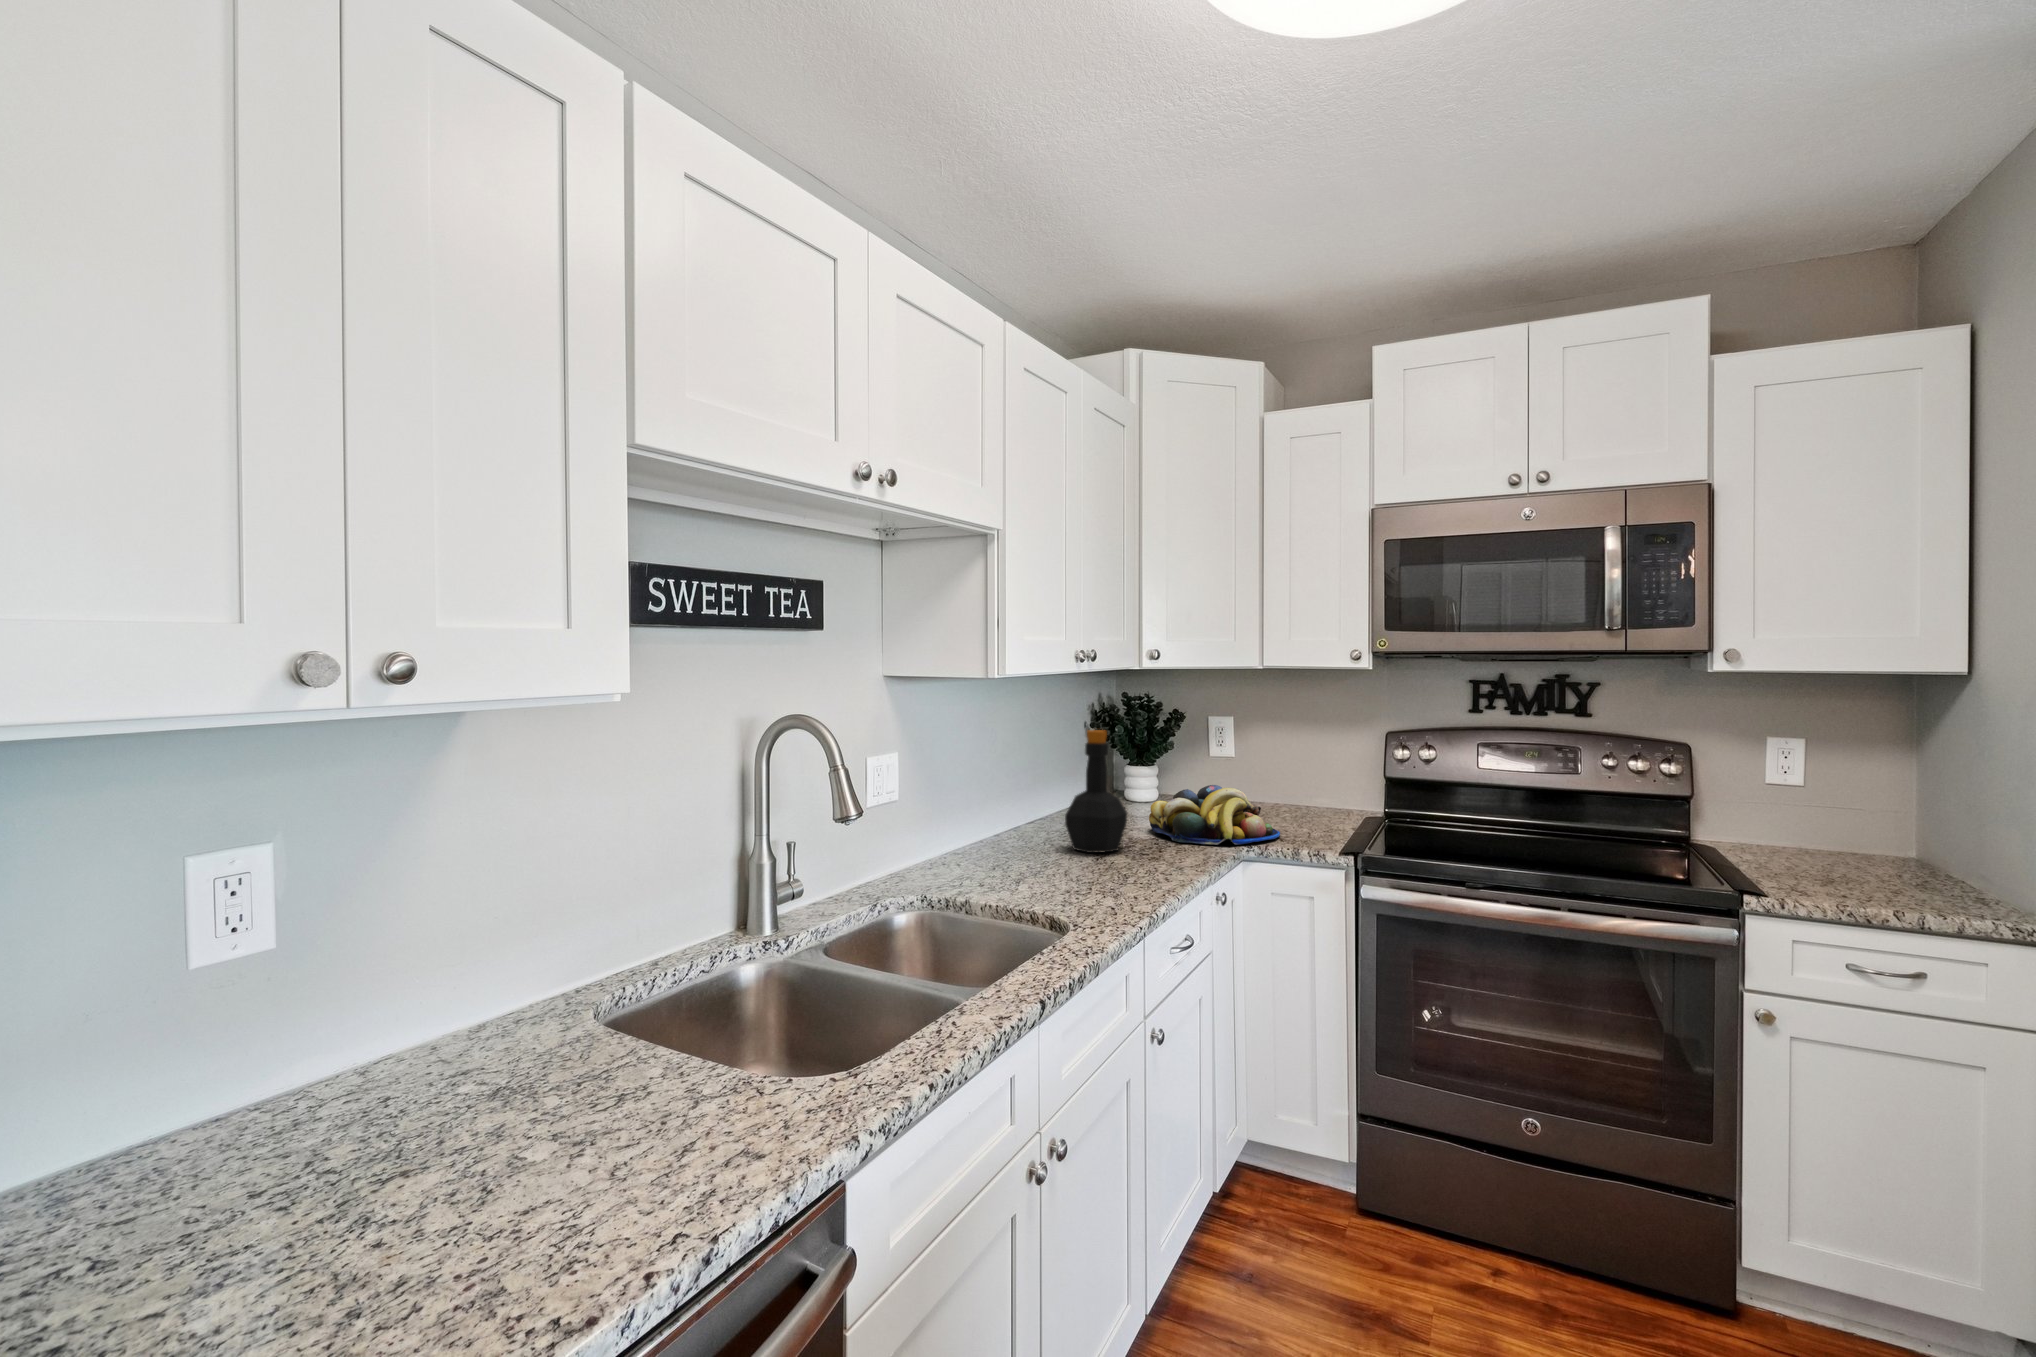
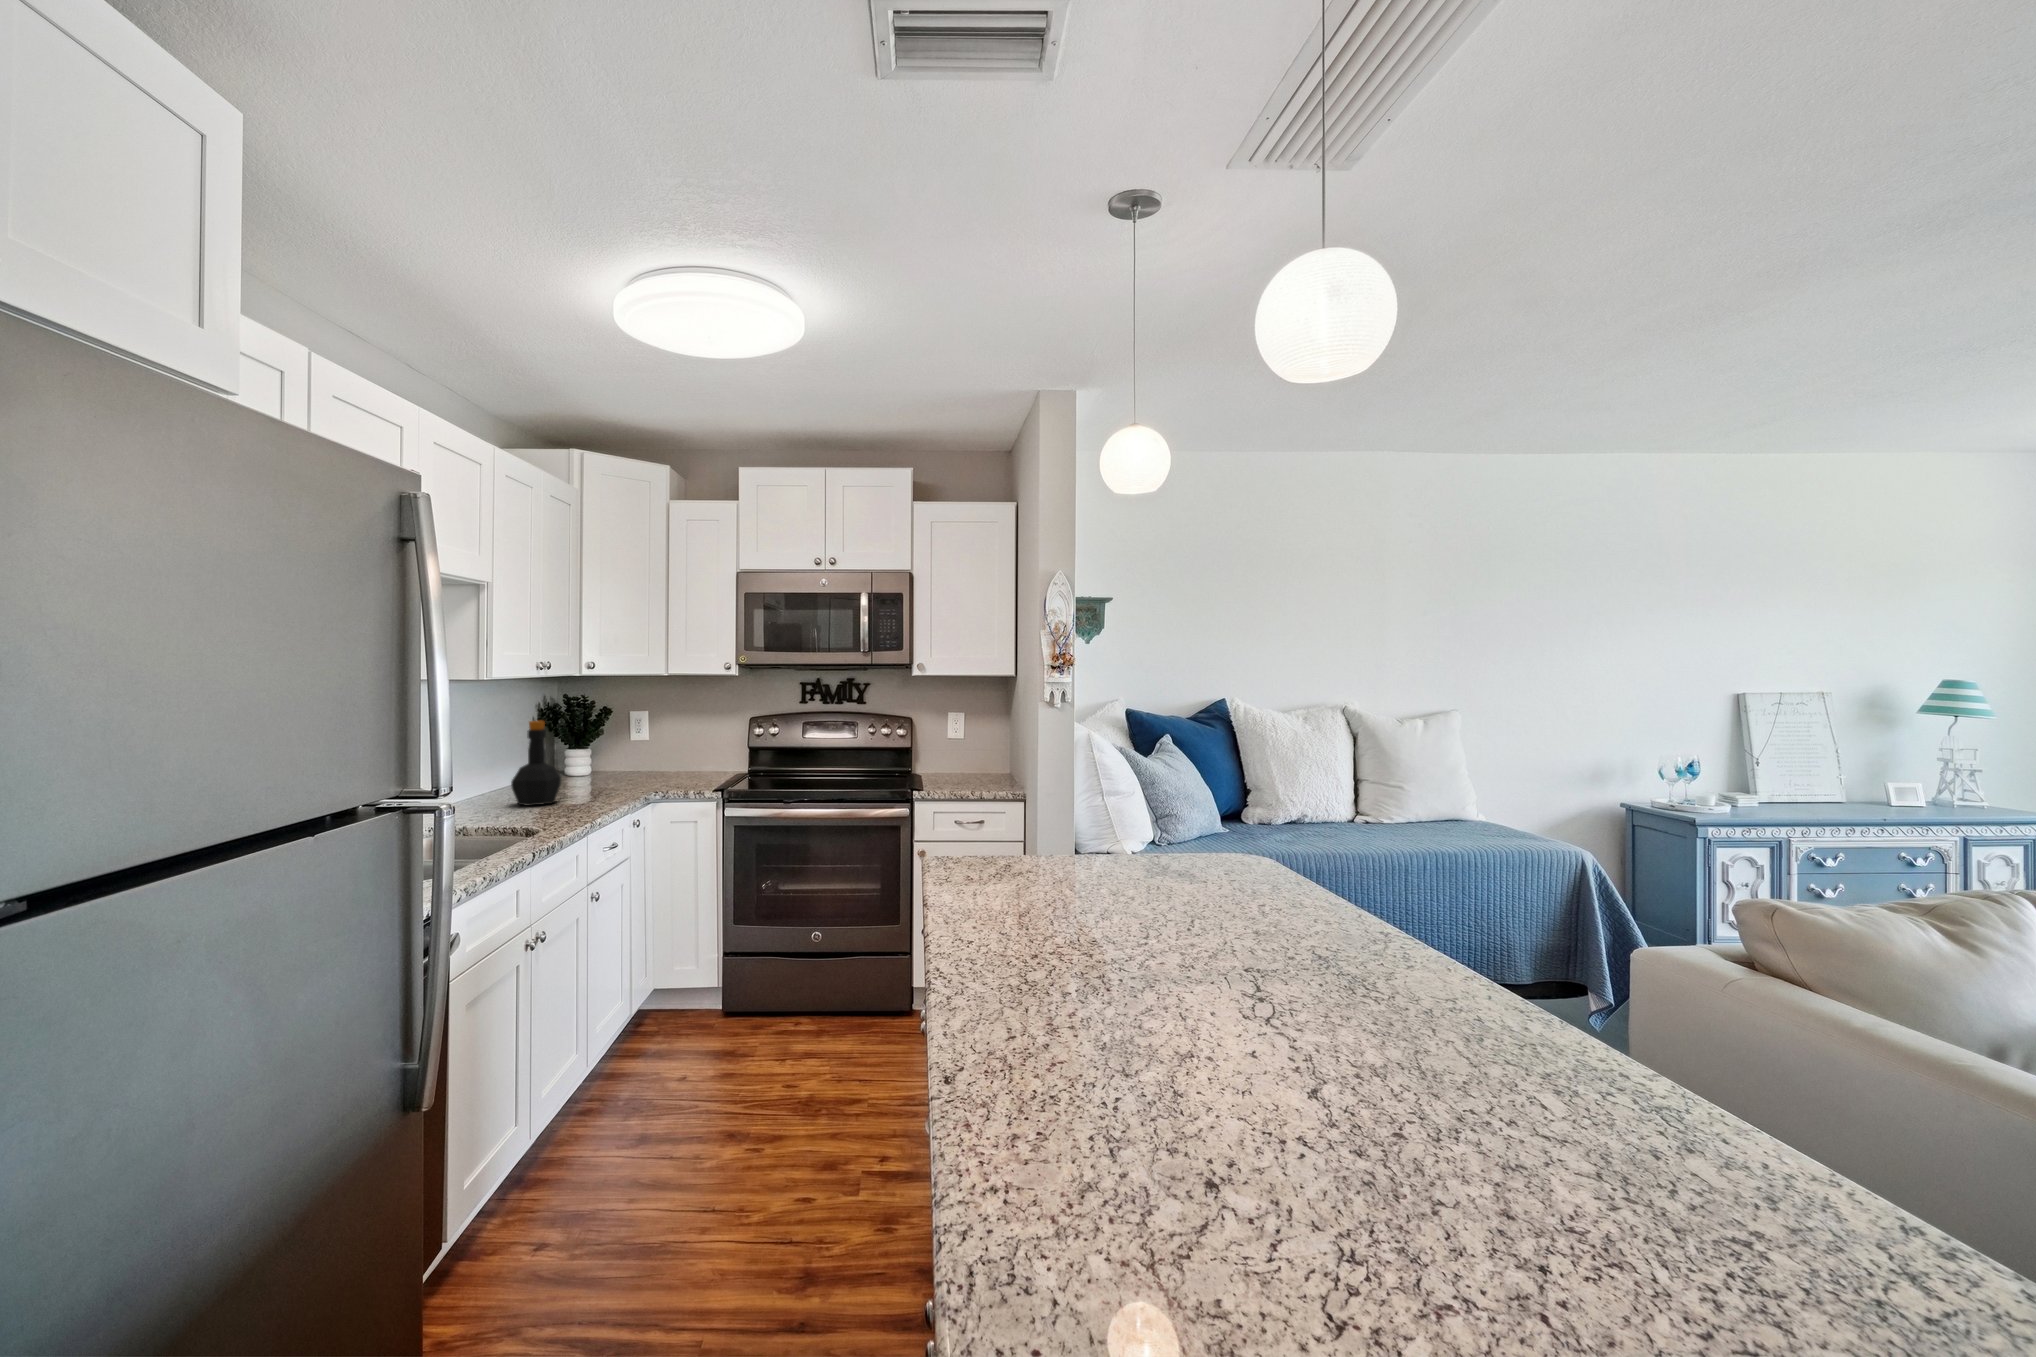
fruit bowl: present [1149,785,1280,845] -> none [581,757,676,795]

